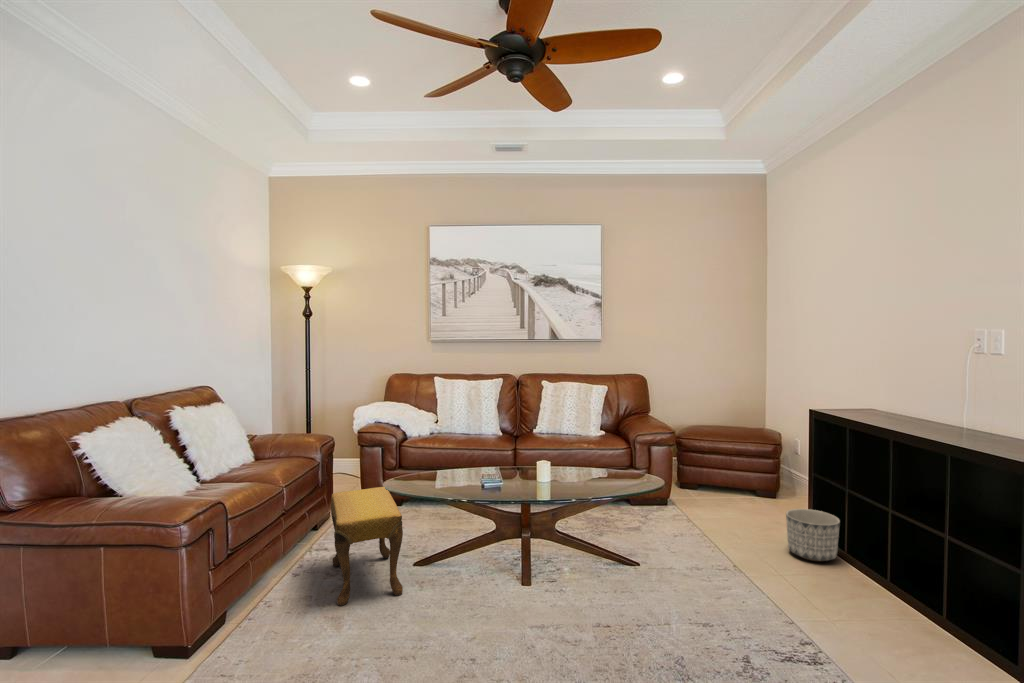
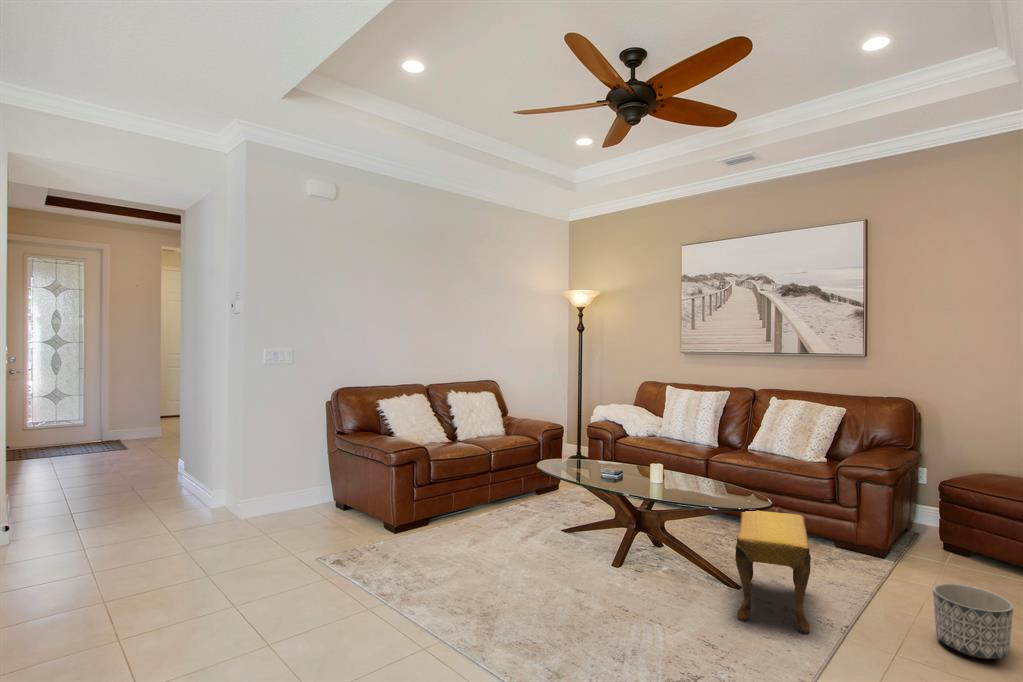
footstool: present [331,487,403,606] -> present [735,510,811,634]

